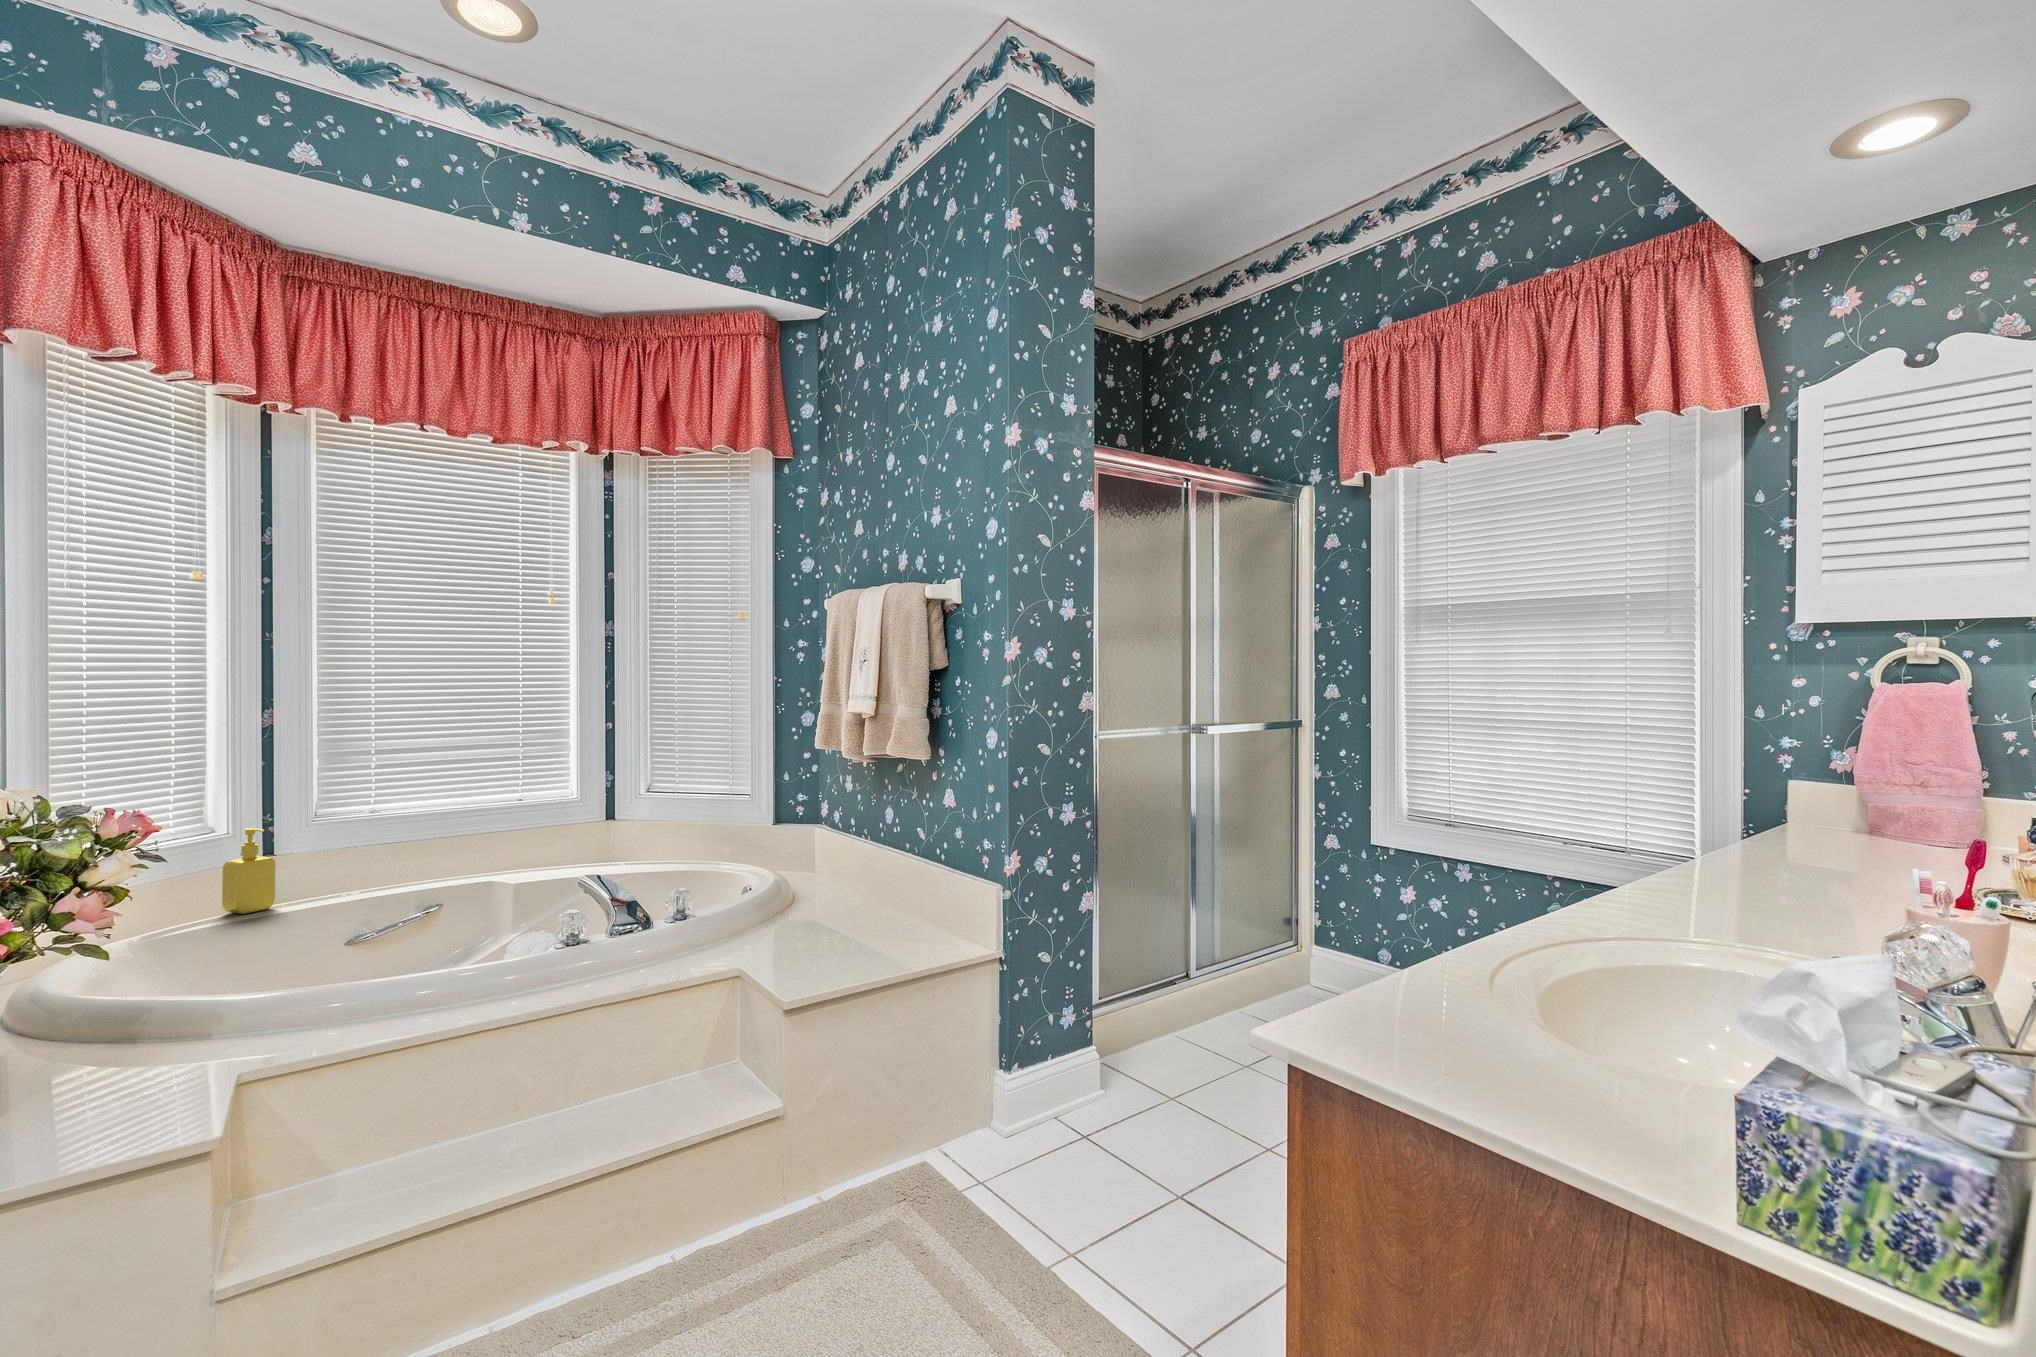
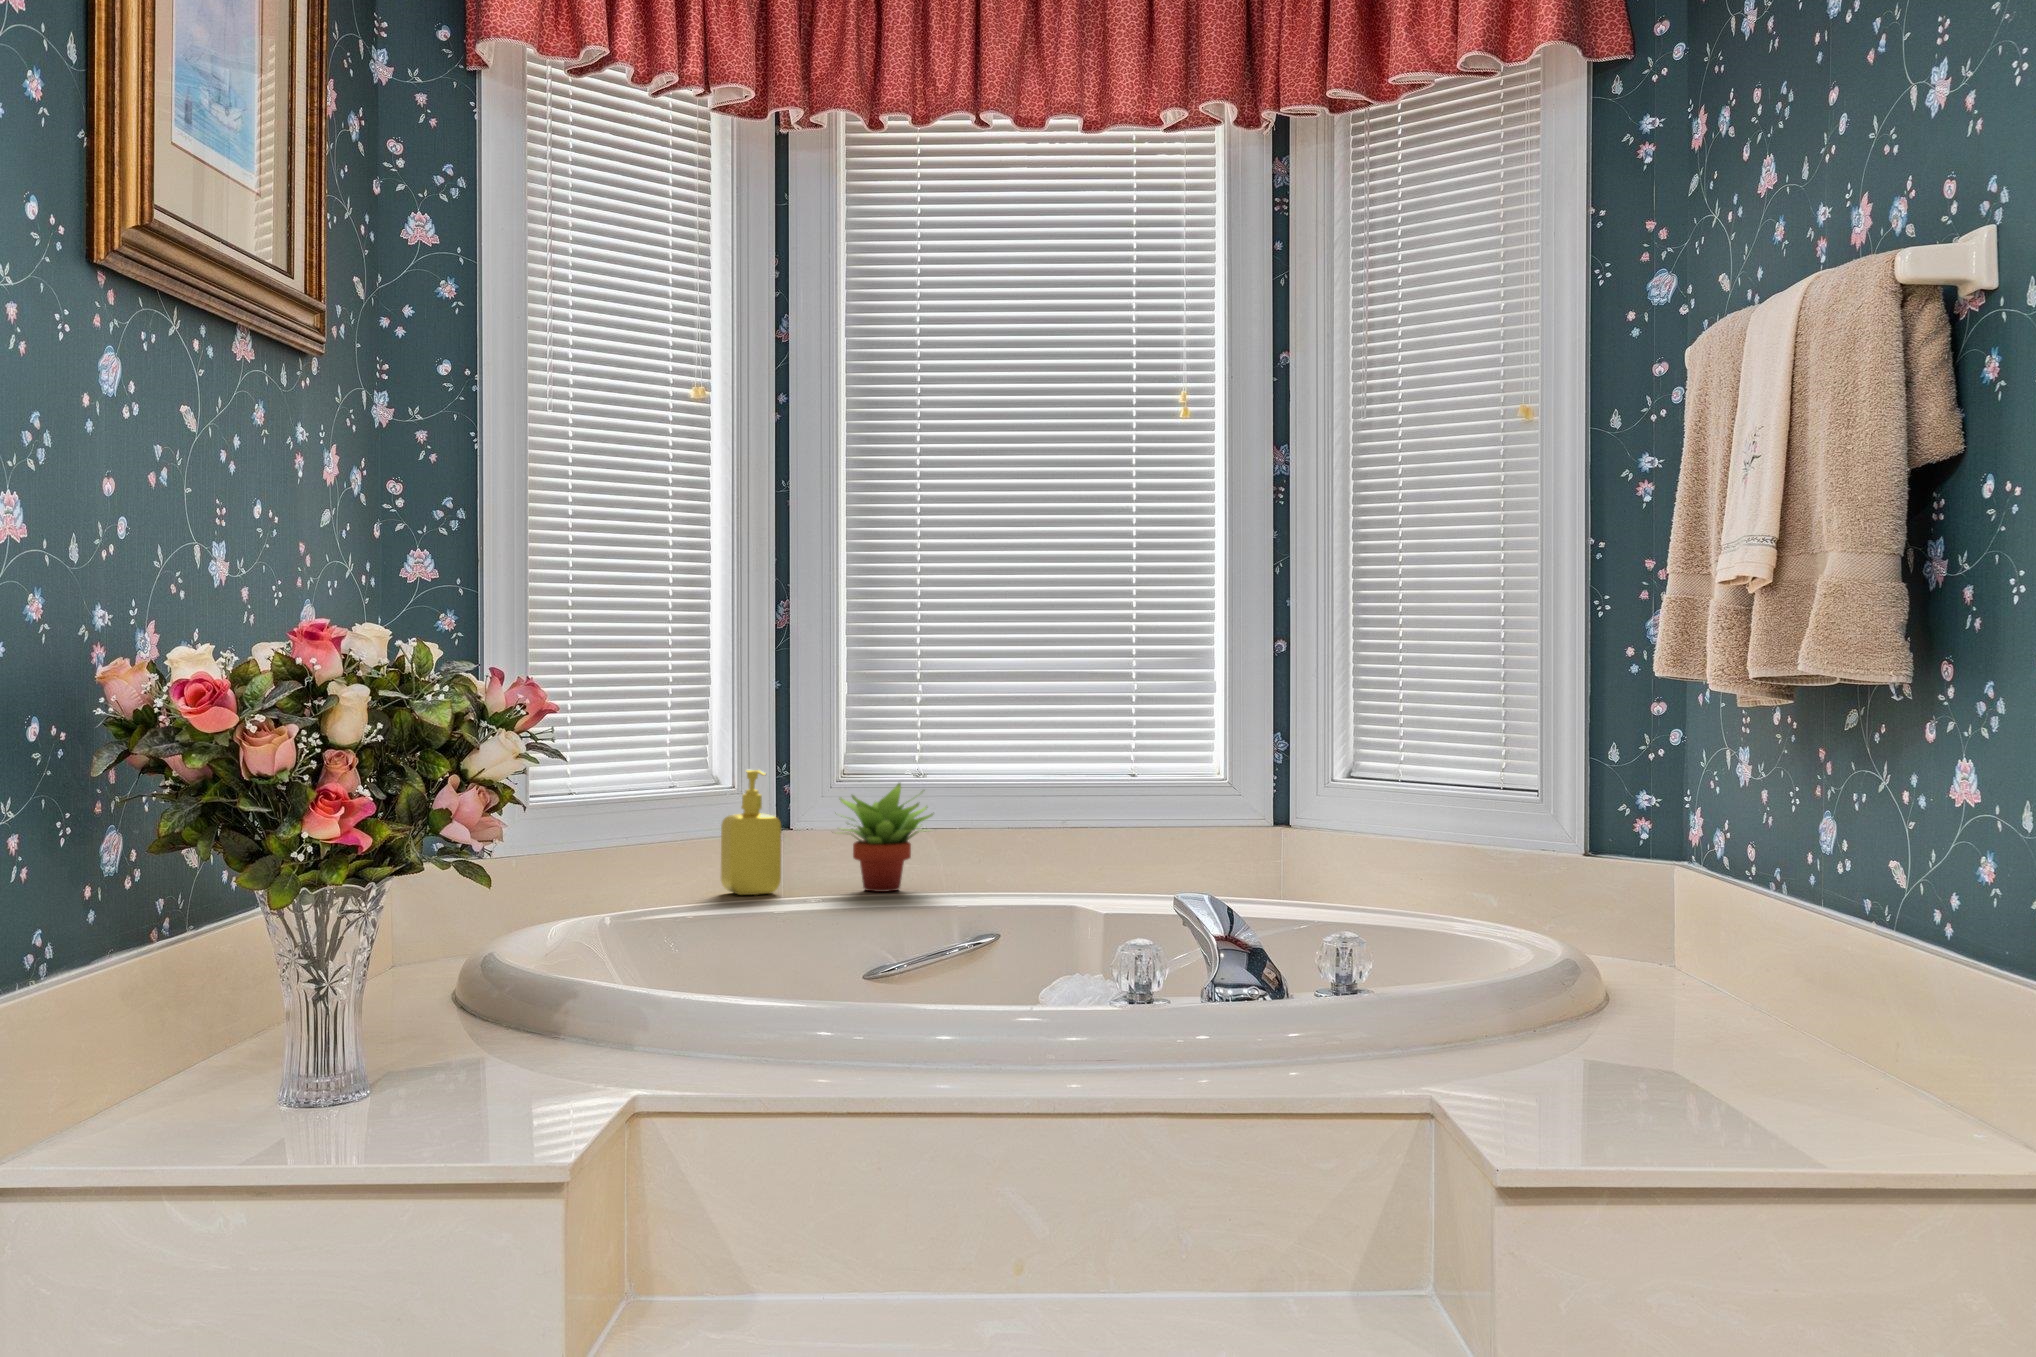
succulent plant: none [315,824,396,896] -> present [840,783,933,892]

